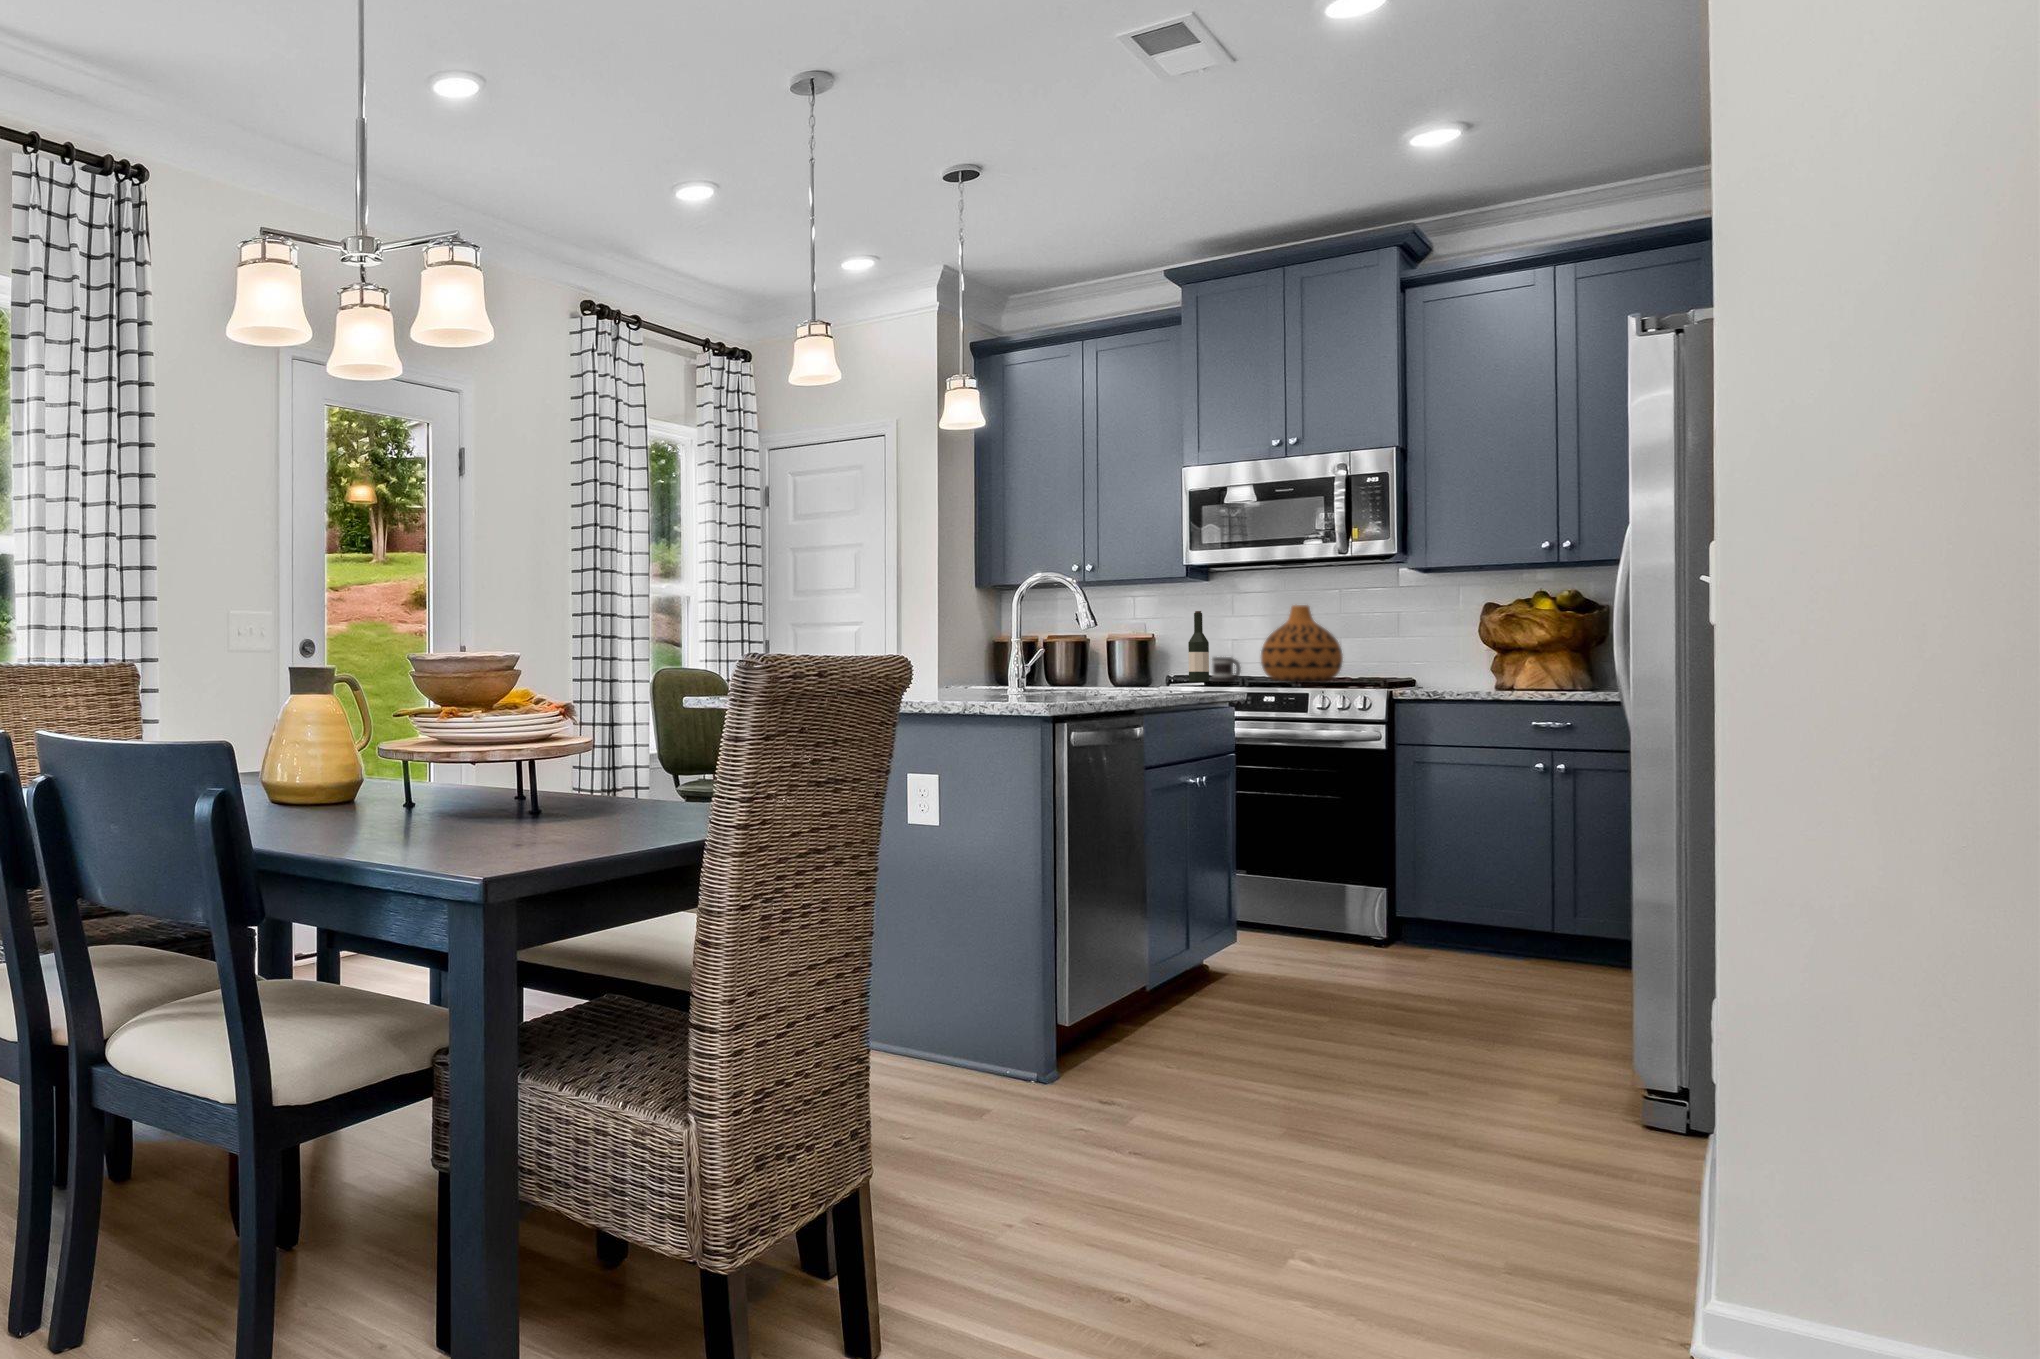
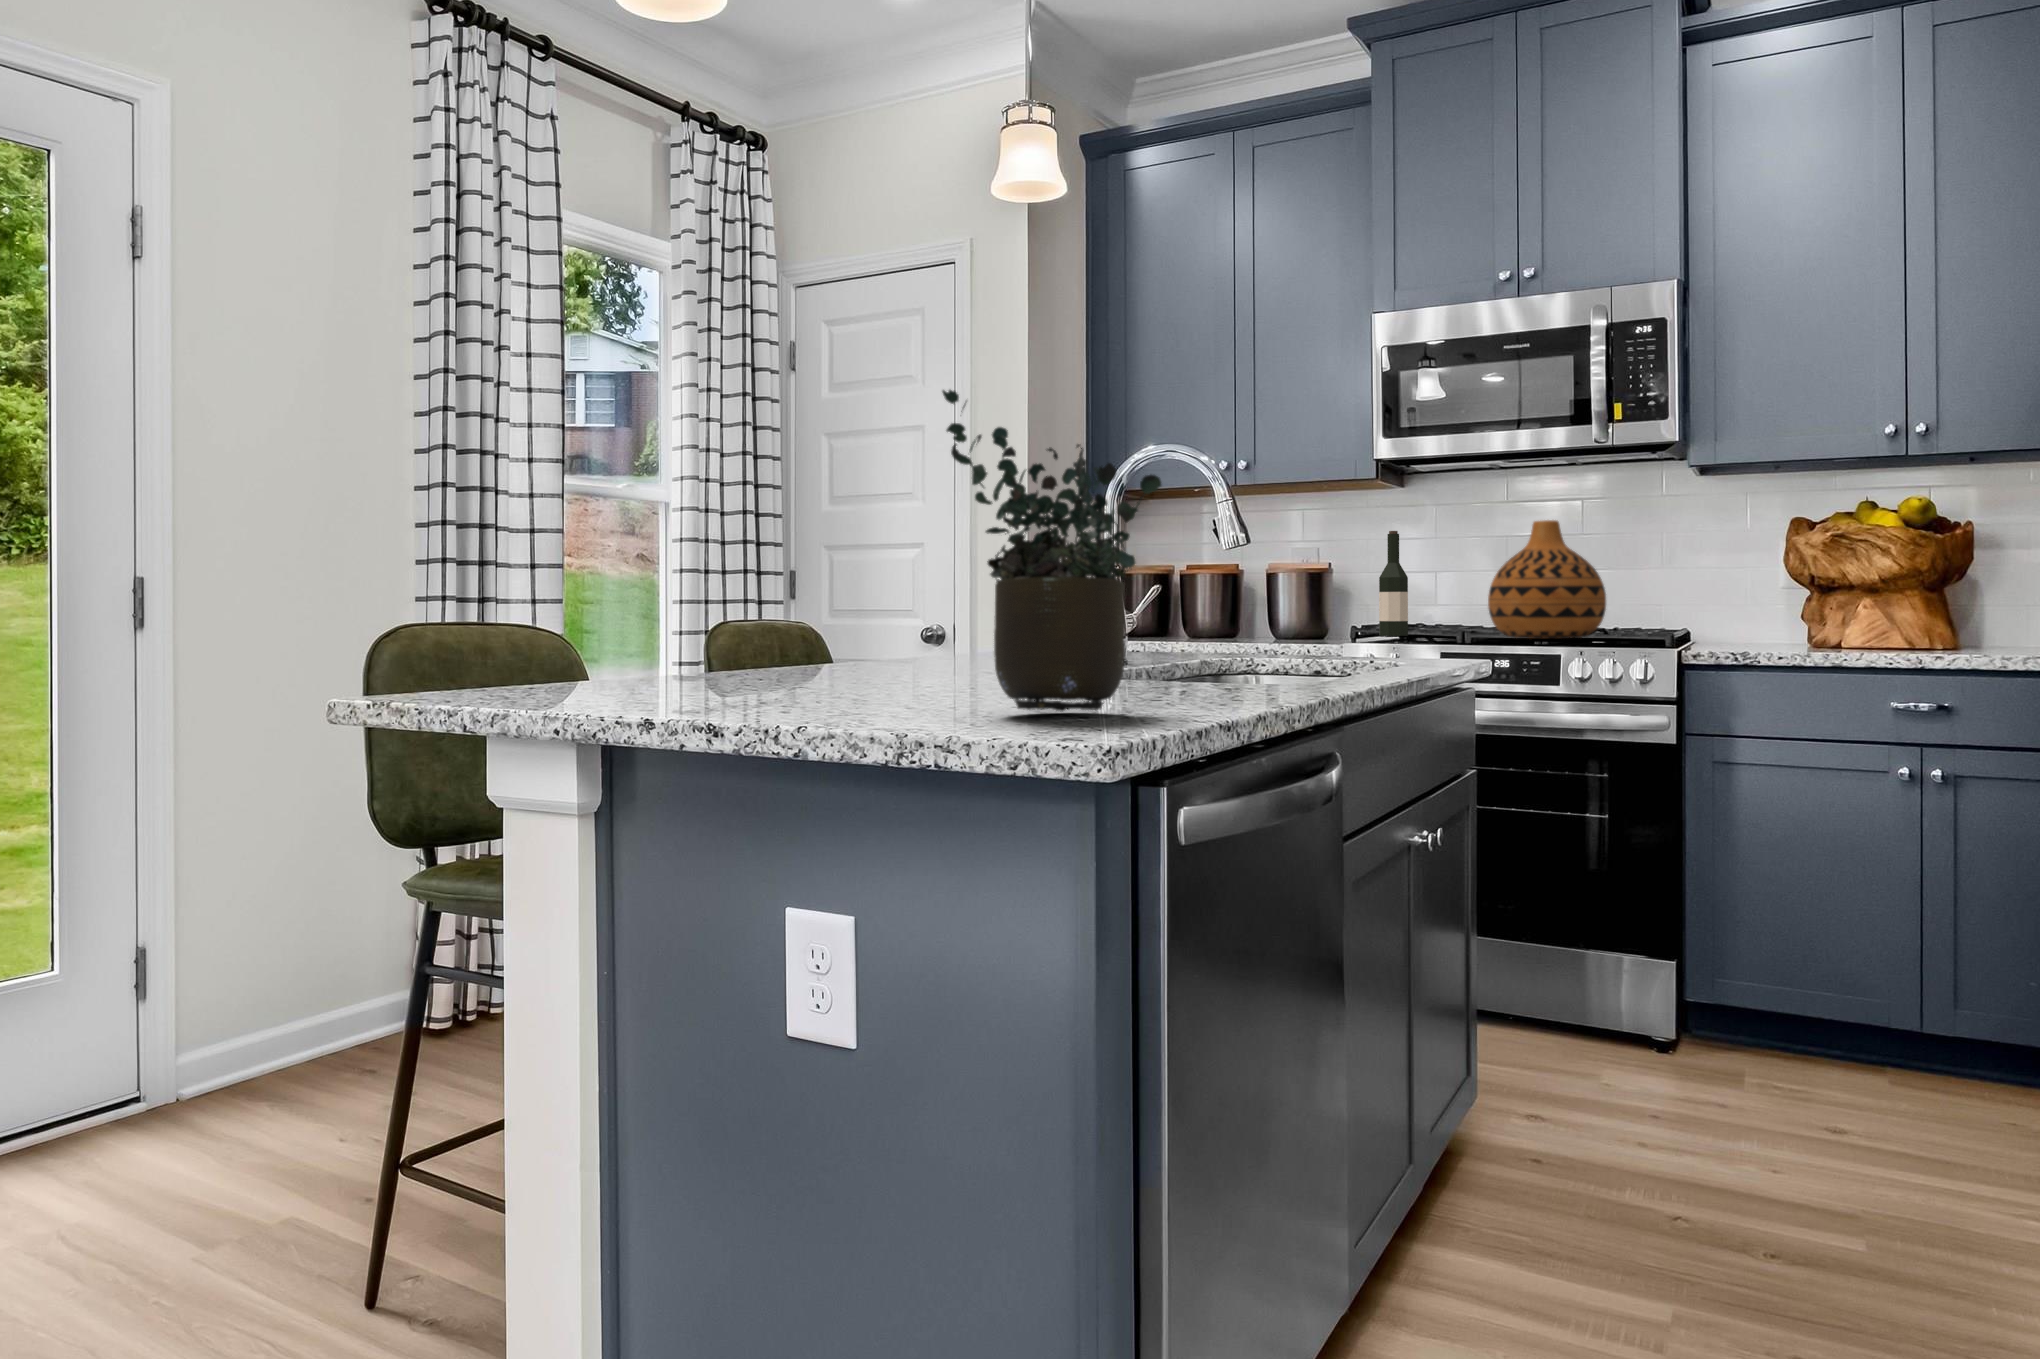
potted plant: none [960,558,1056,690] -> present [942,390,1161,711]
mug: present [1212,657,1241,682] -> none [1414,600,1456,638]

